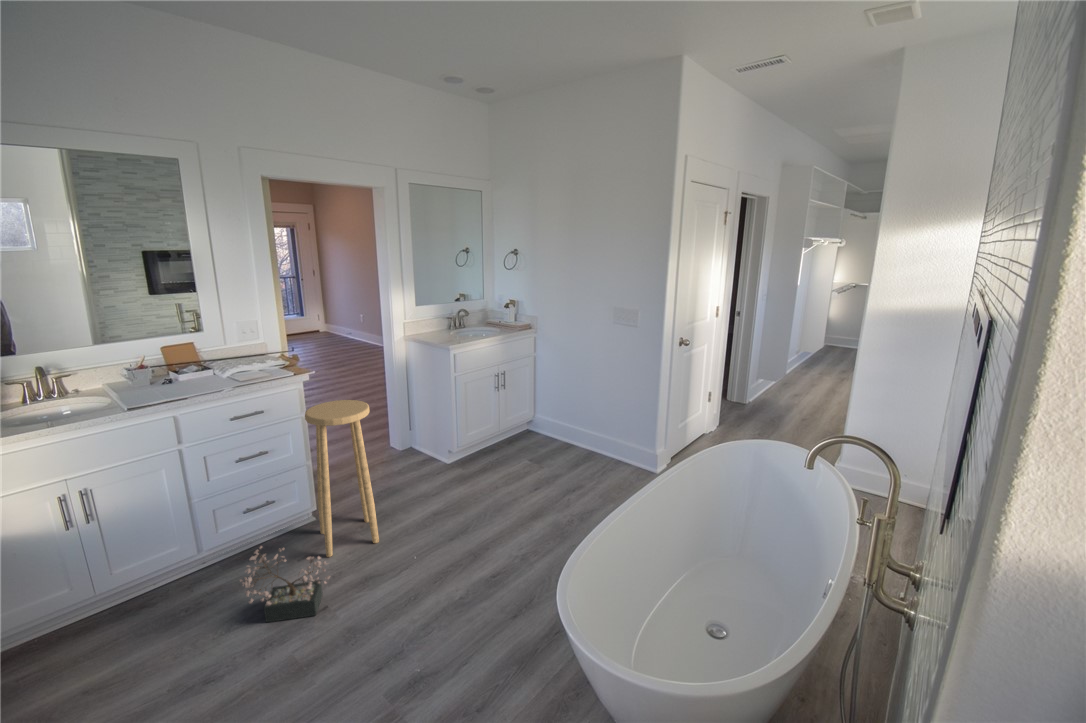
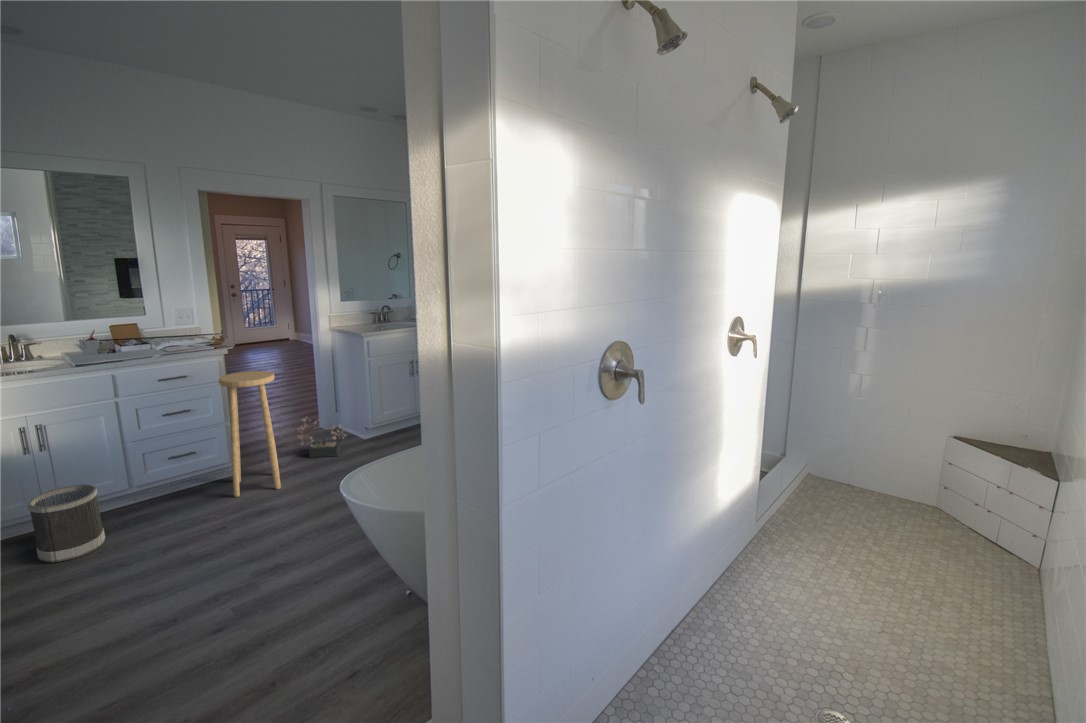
decorative plant: present [240,546,330,622] -> present [298,418,343,458]
wastebasket: none [79,565,180,680] -> present [27,484,105,563]

